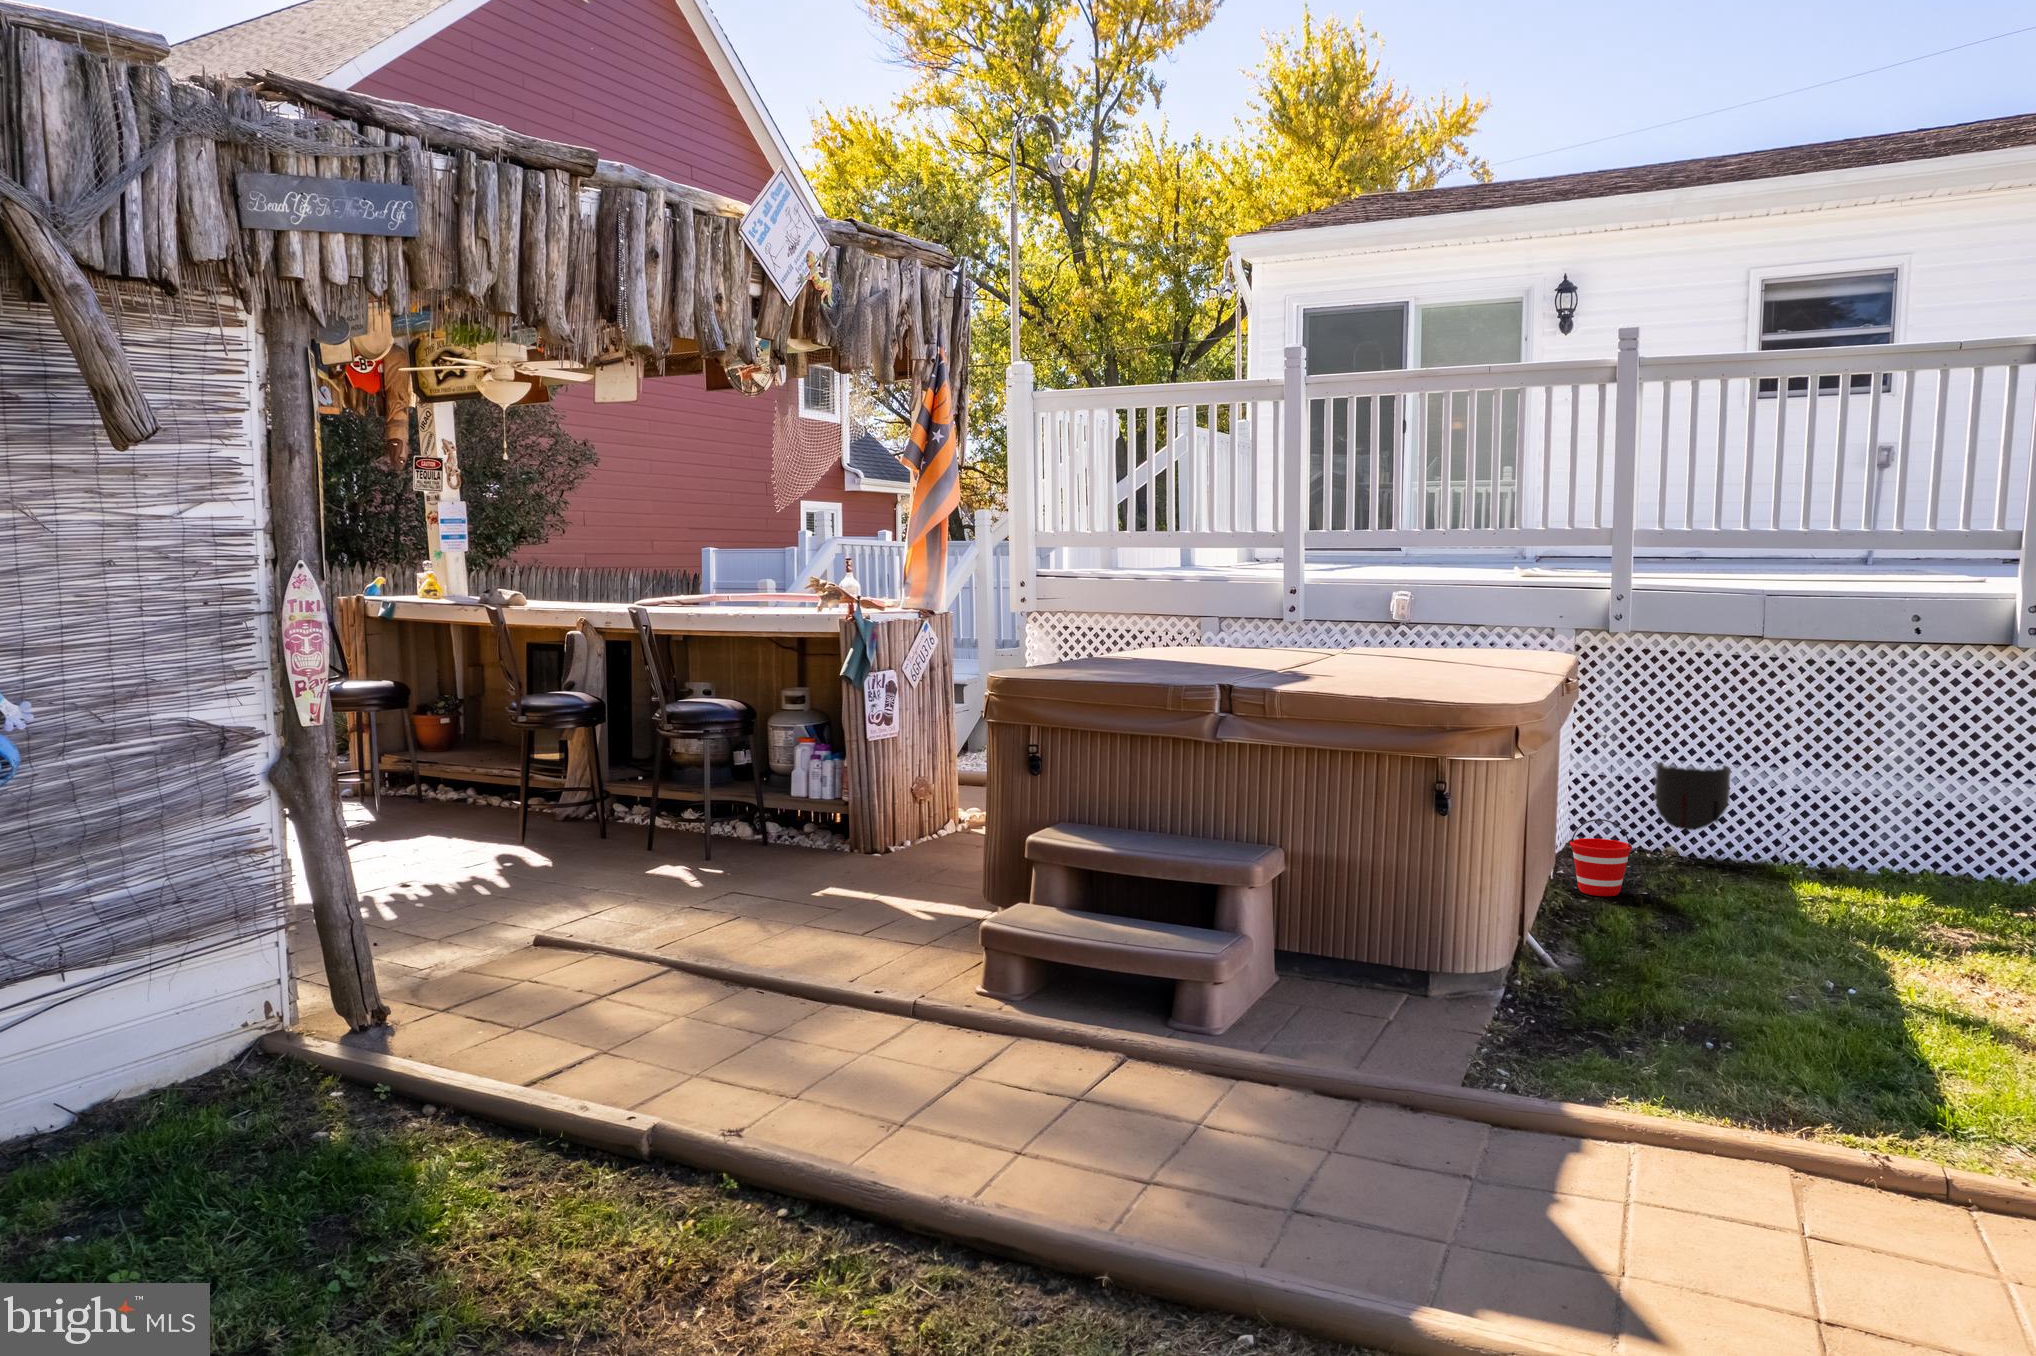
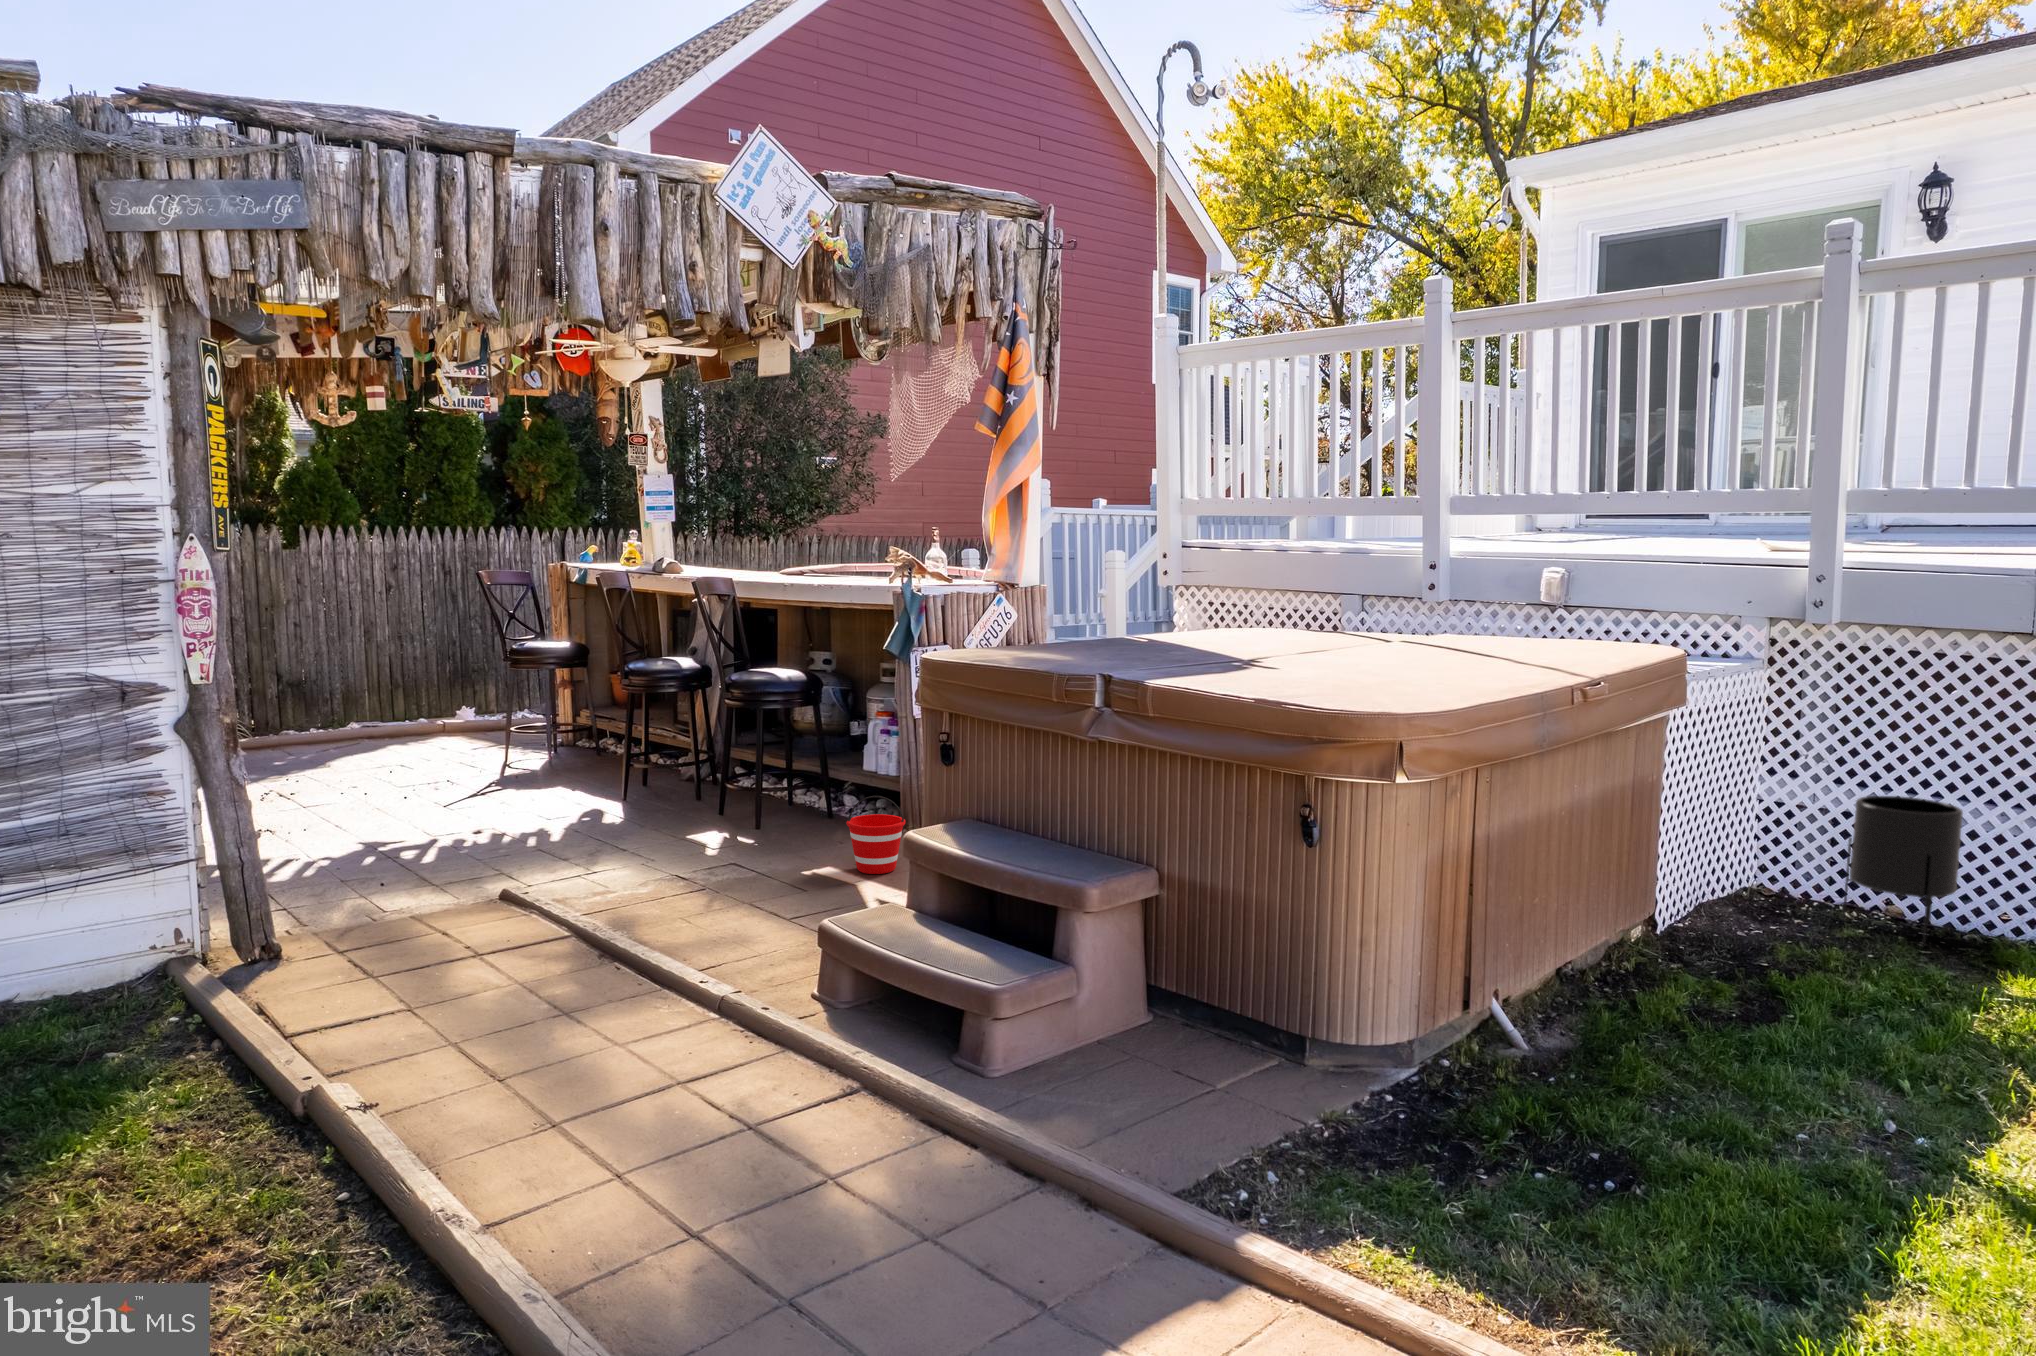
bucket: present [1570,819,1632,896] -> present [846,796,905,874]

